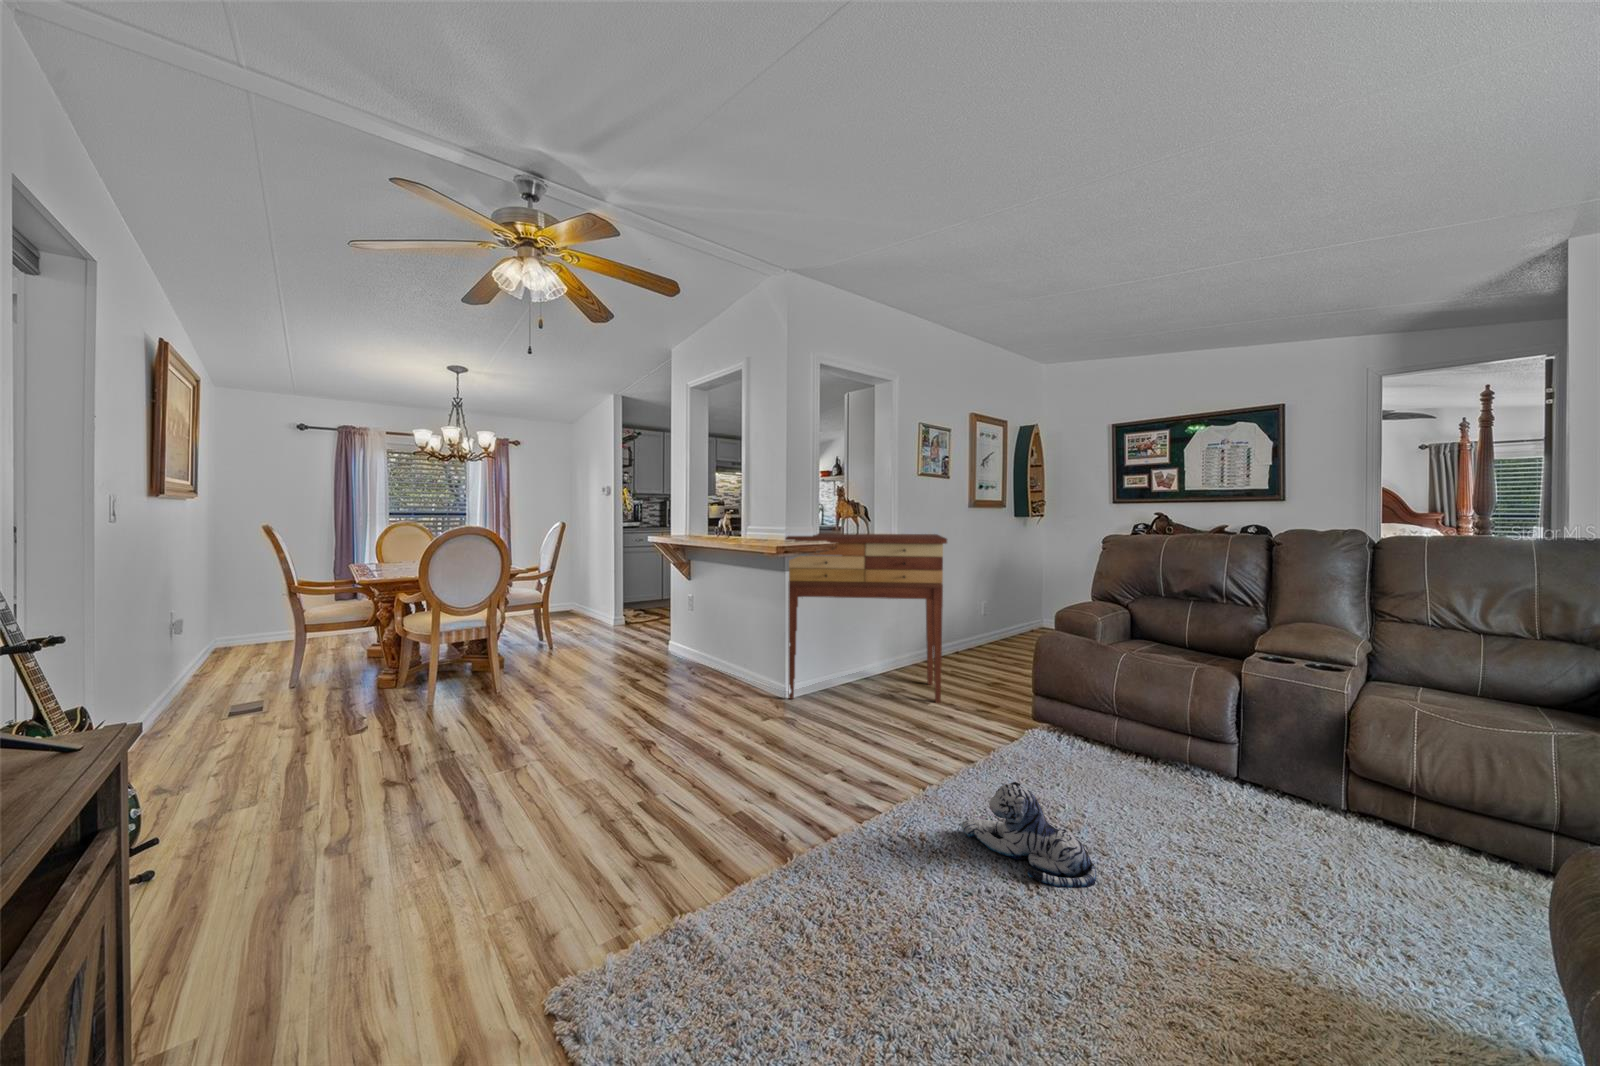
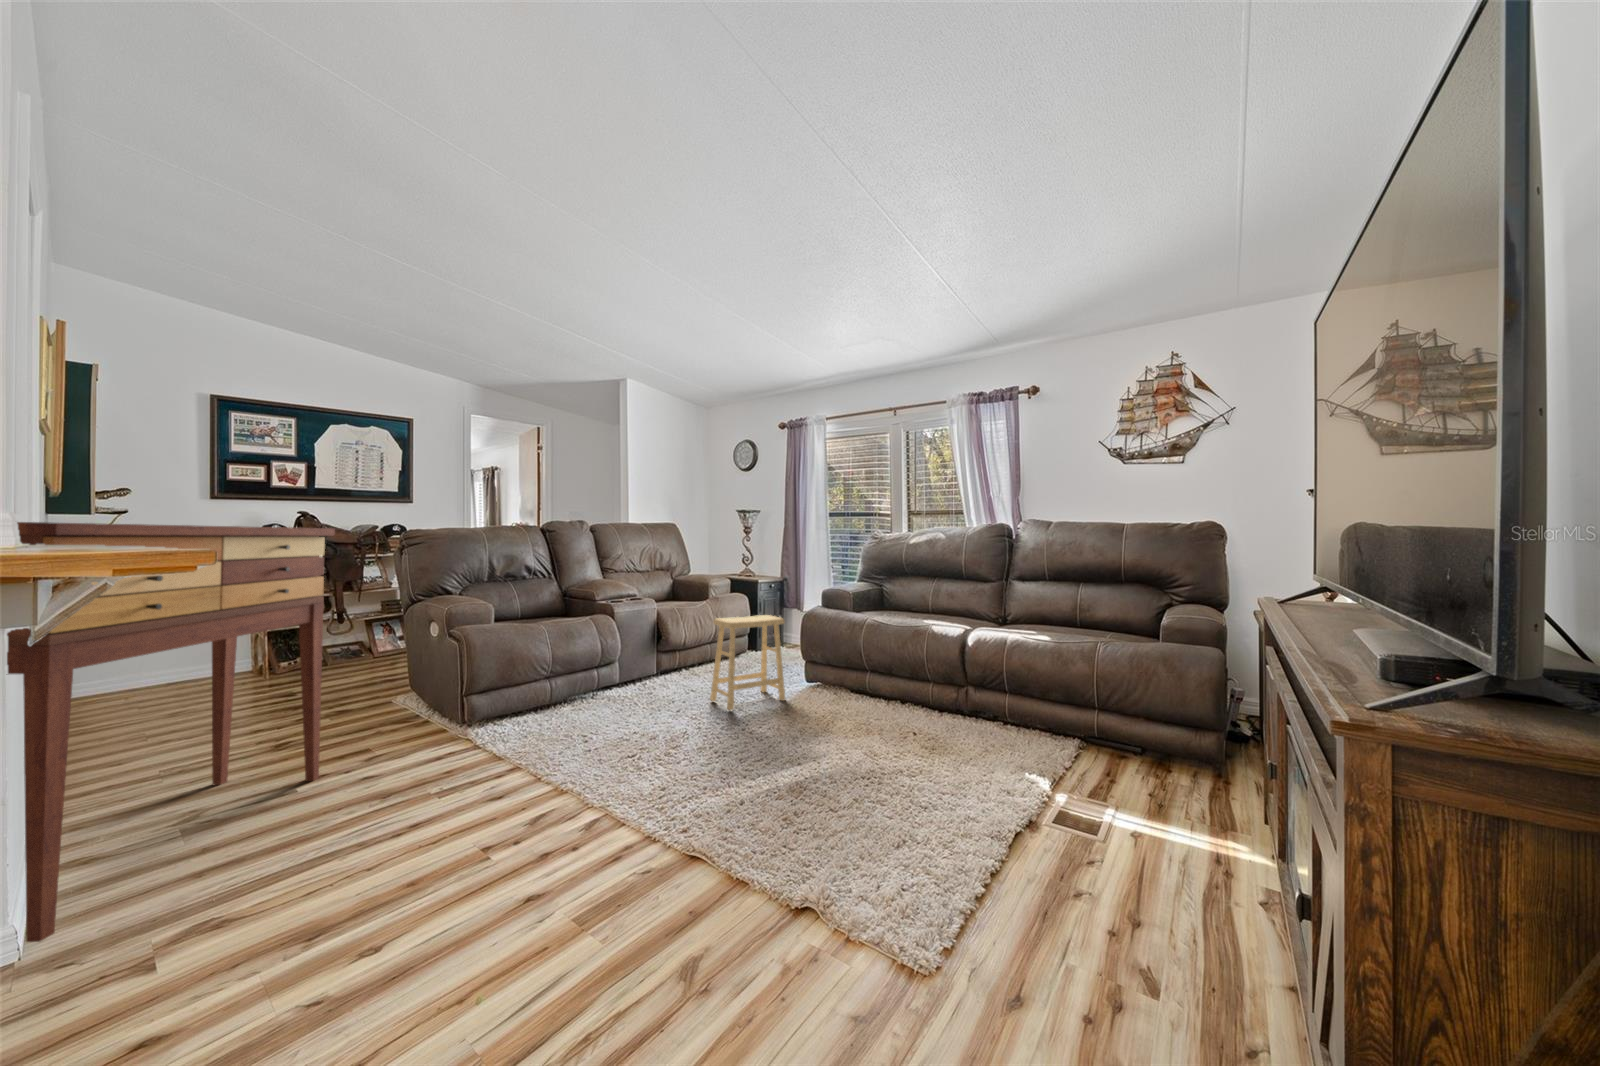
footstool: none [1226,729,1447,992] -> present [710,615,786,710]
plush toy: present [961,781,1096,888] -> none [659,701,730,767]

